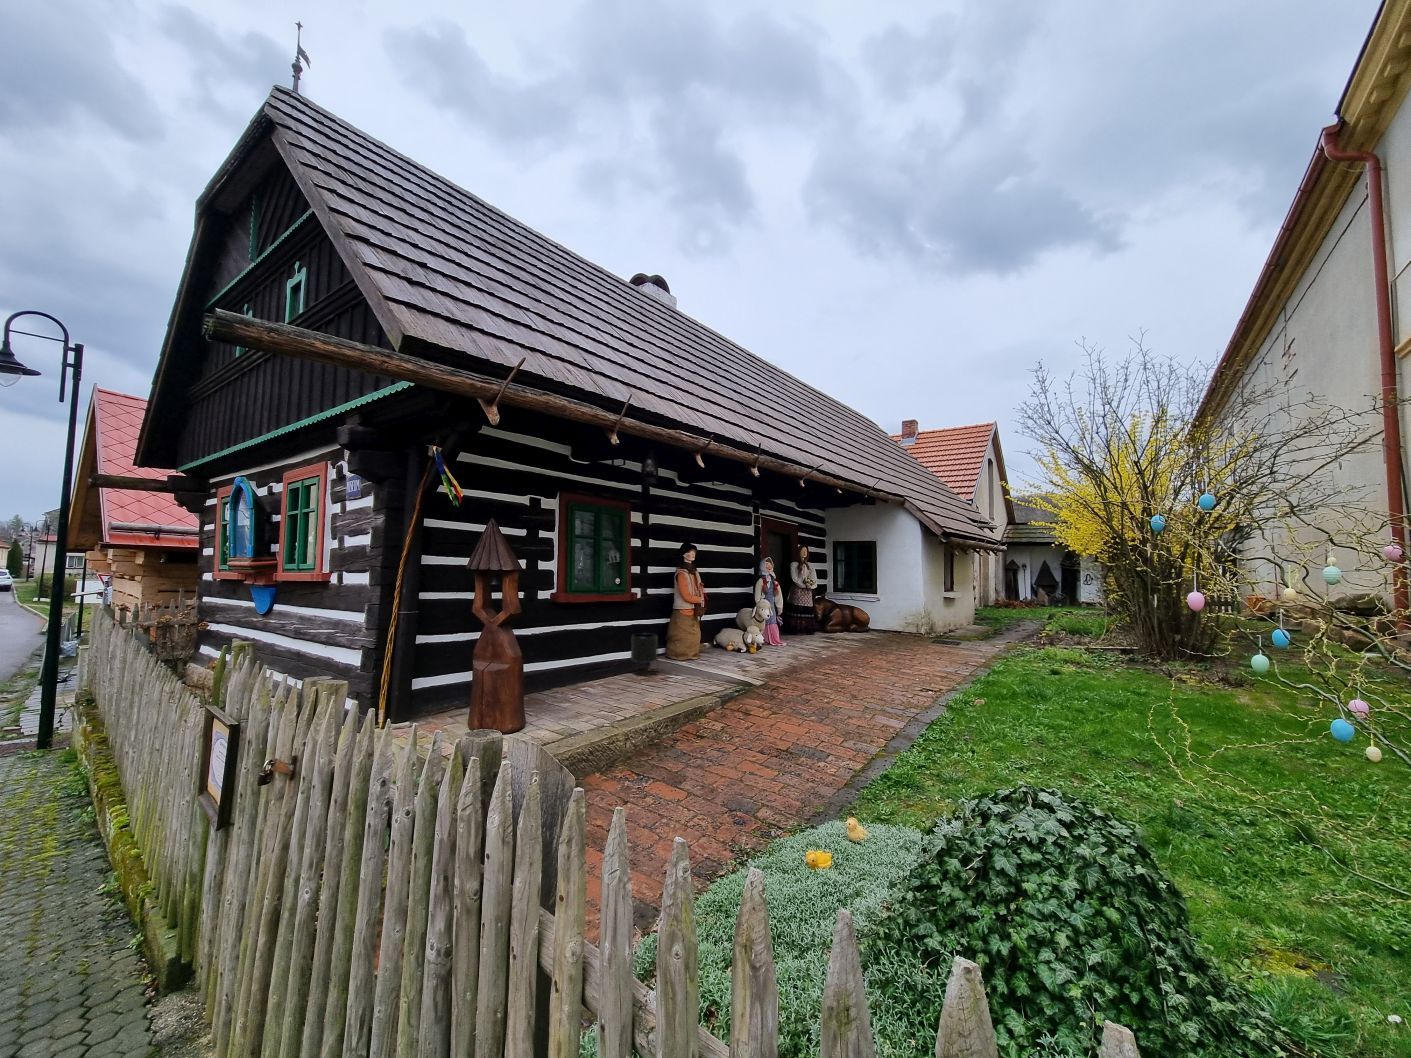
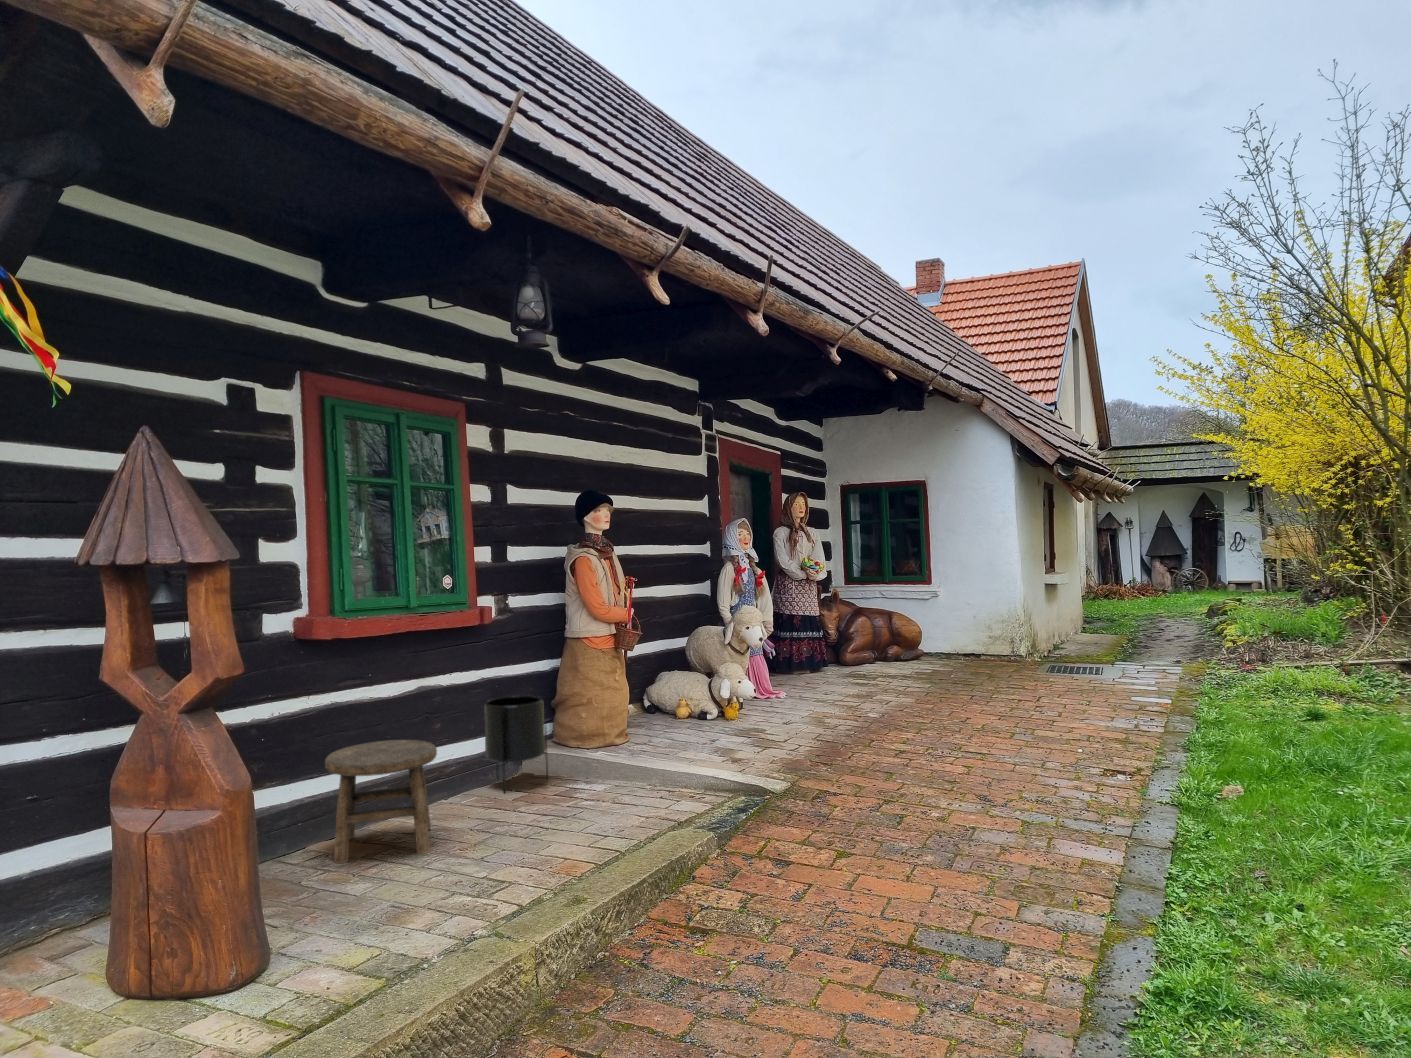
stool: none [558,647,604,697] -> present [325,740,437,863]

